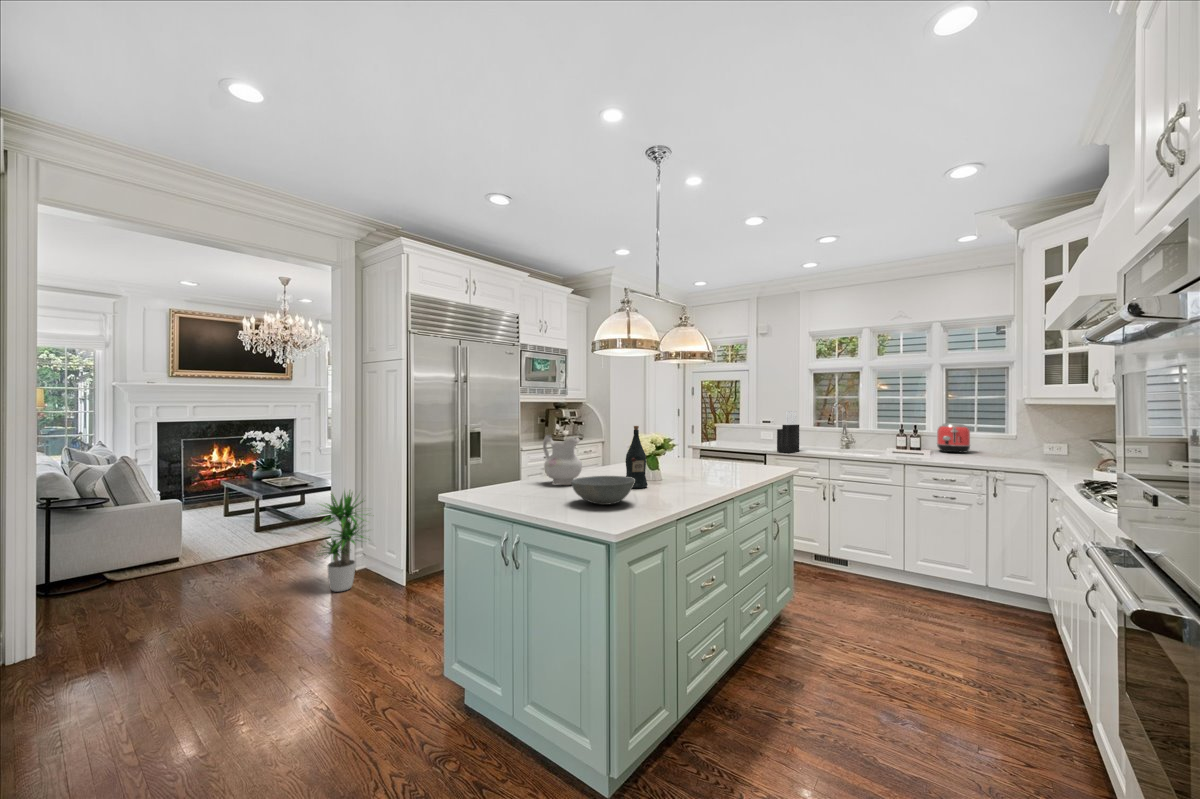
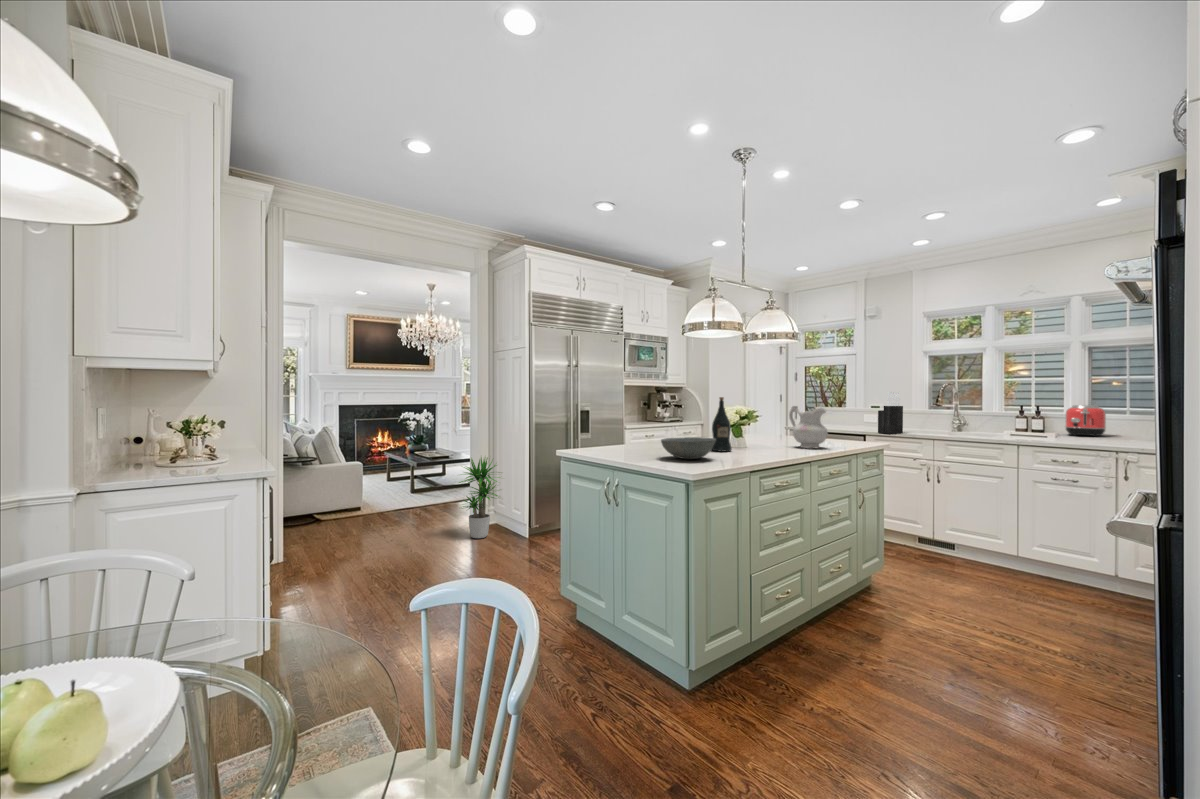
ceramic pitcher: present [543,435,582,485] -> present [789,406,828,448]

